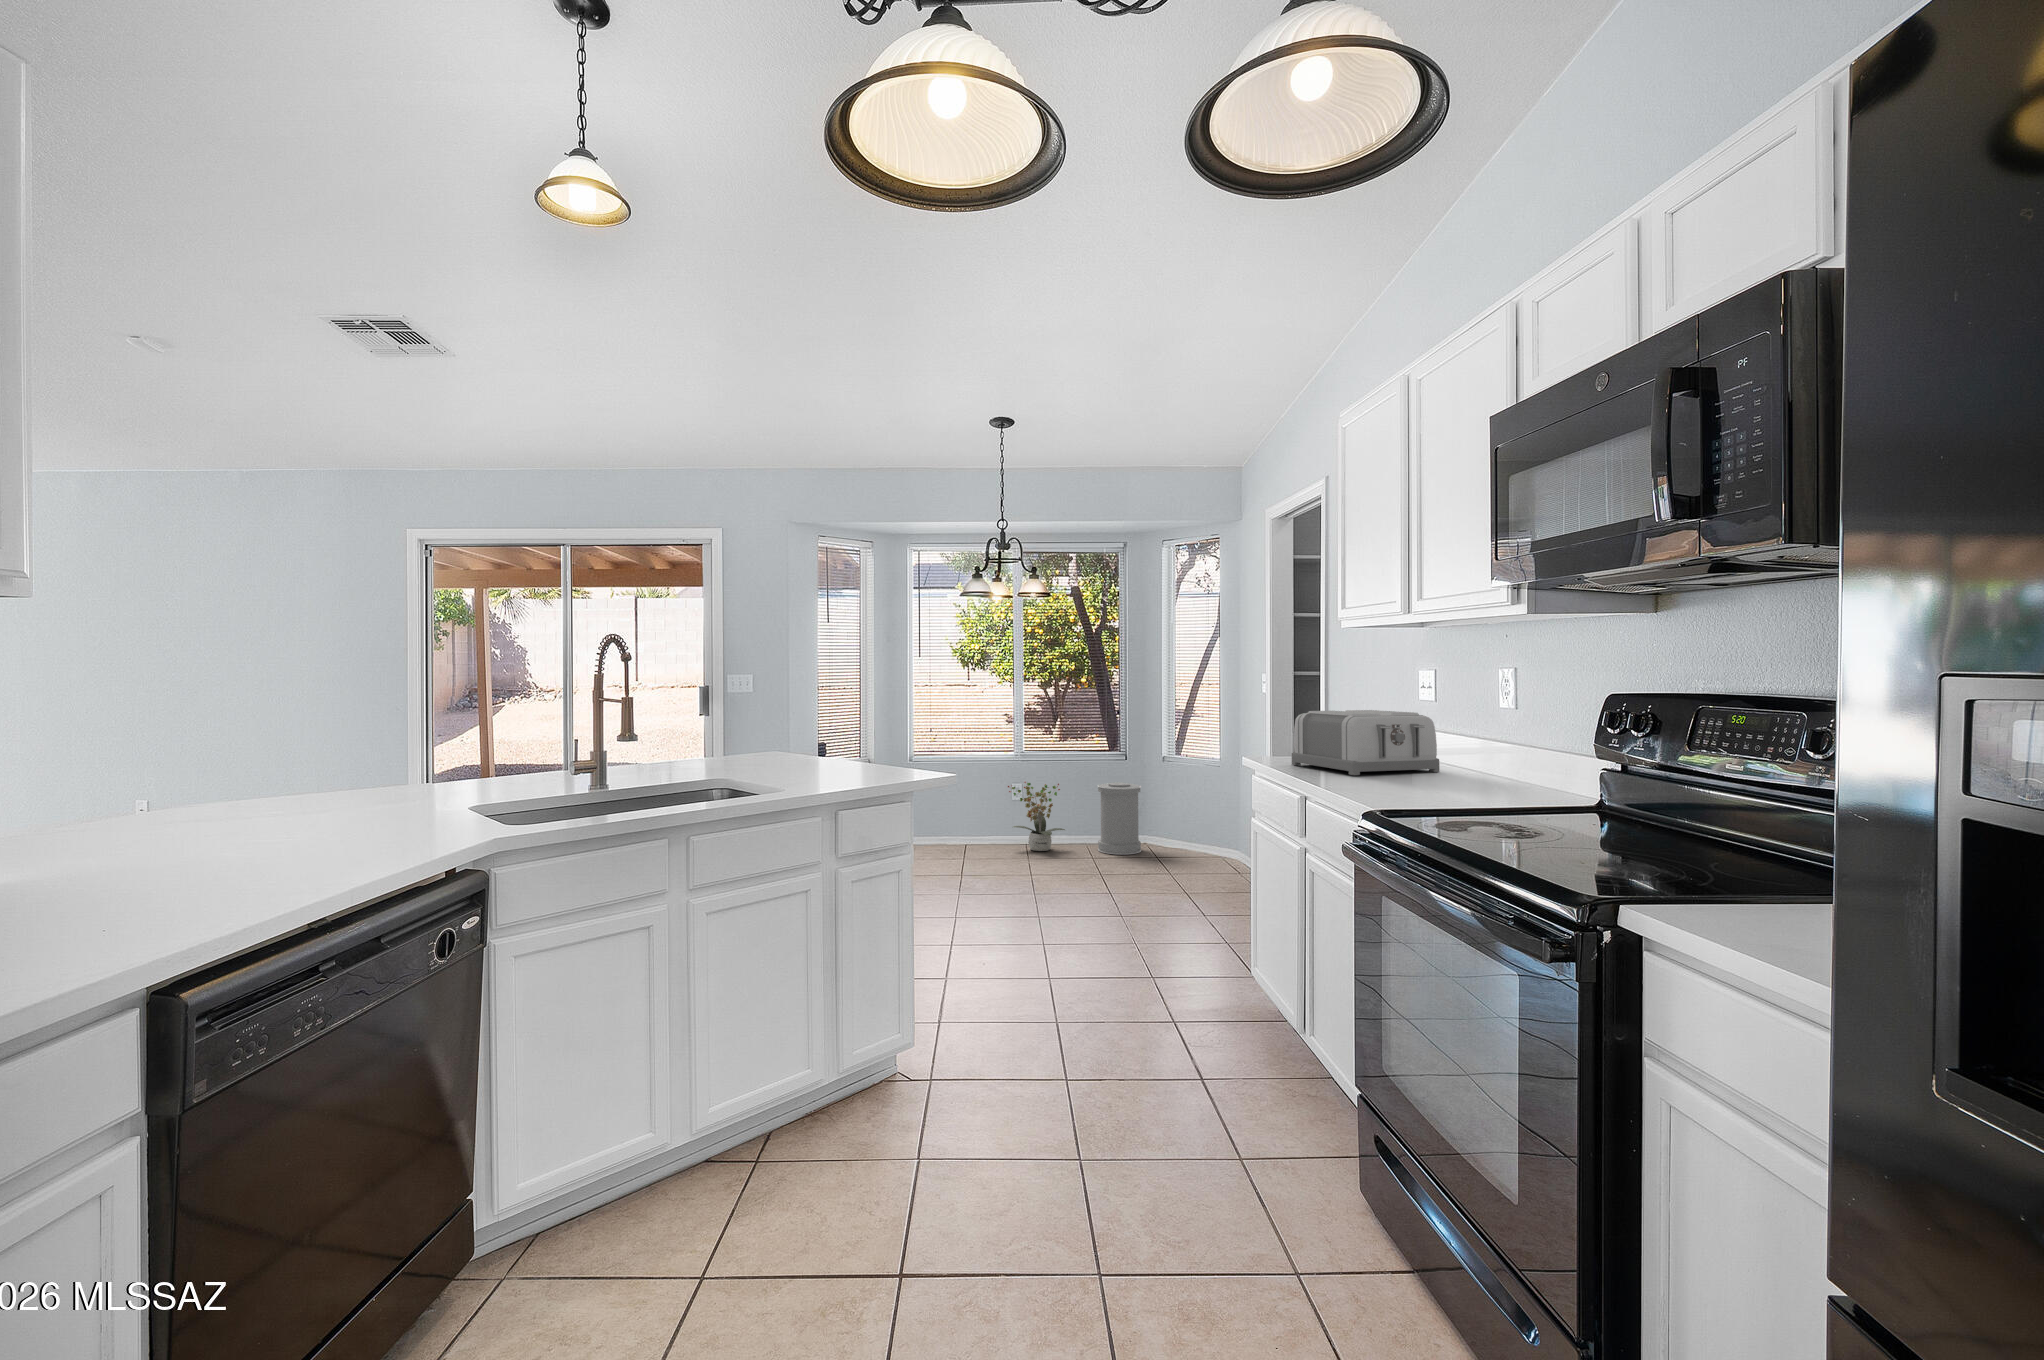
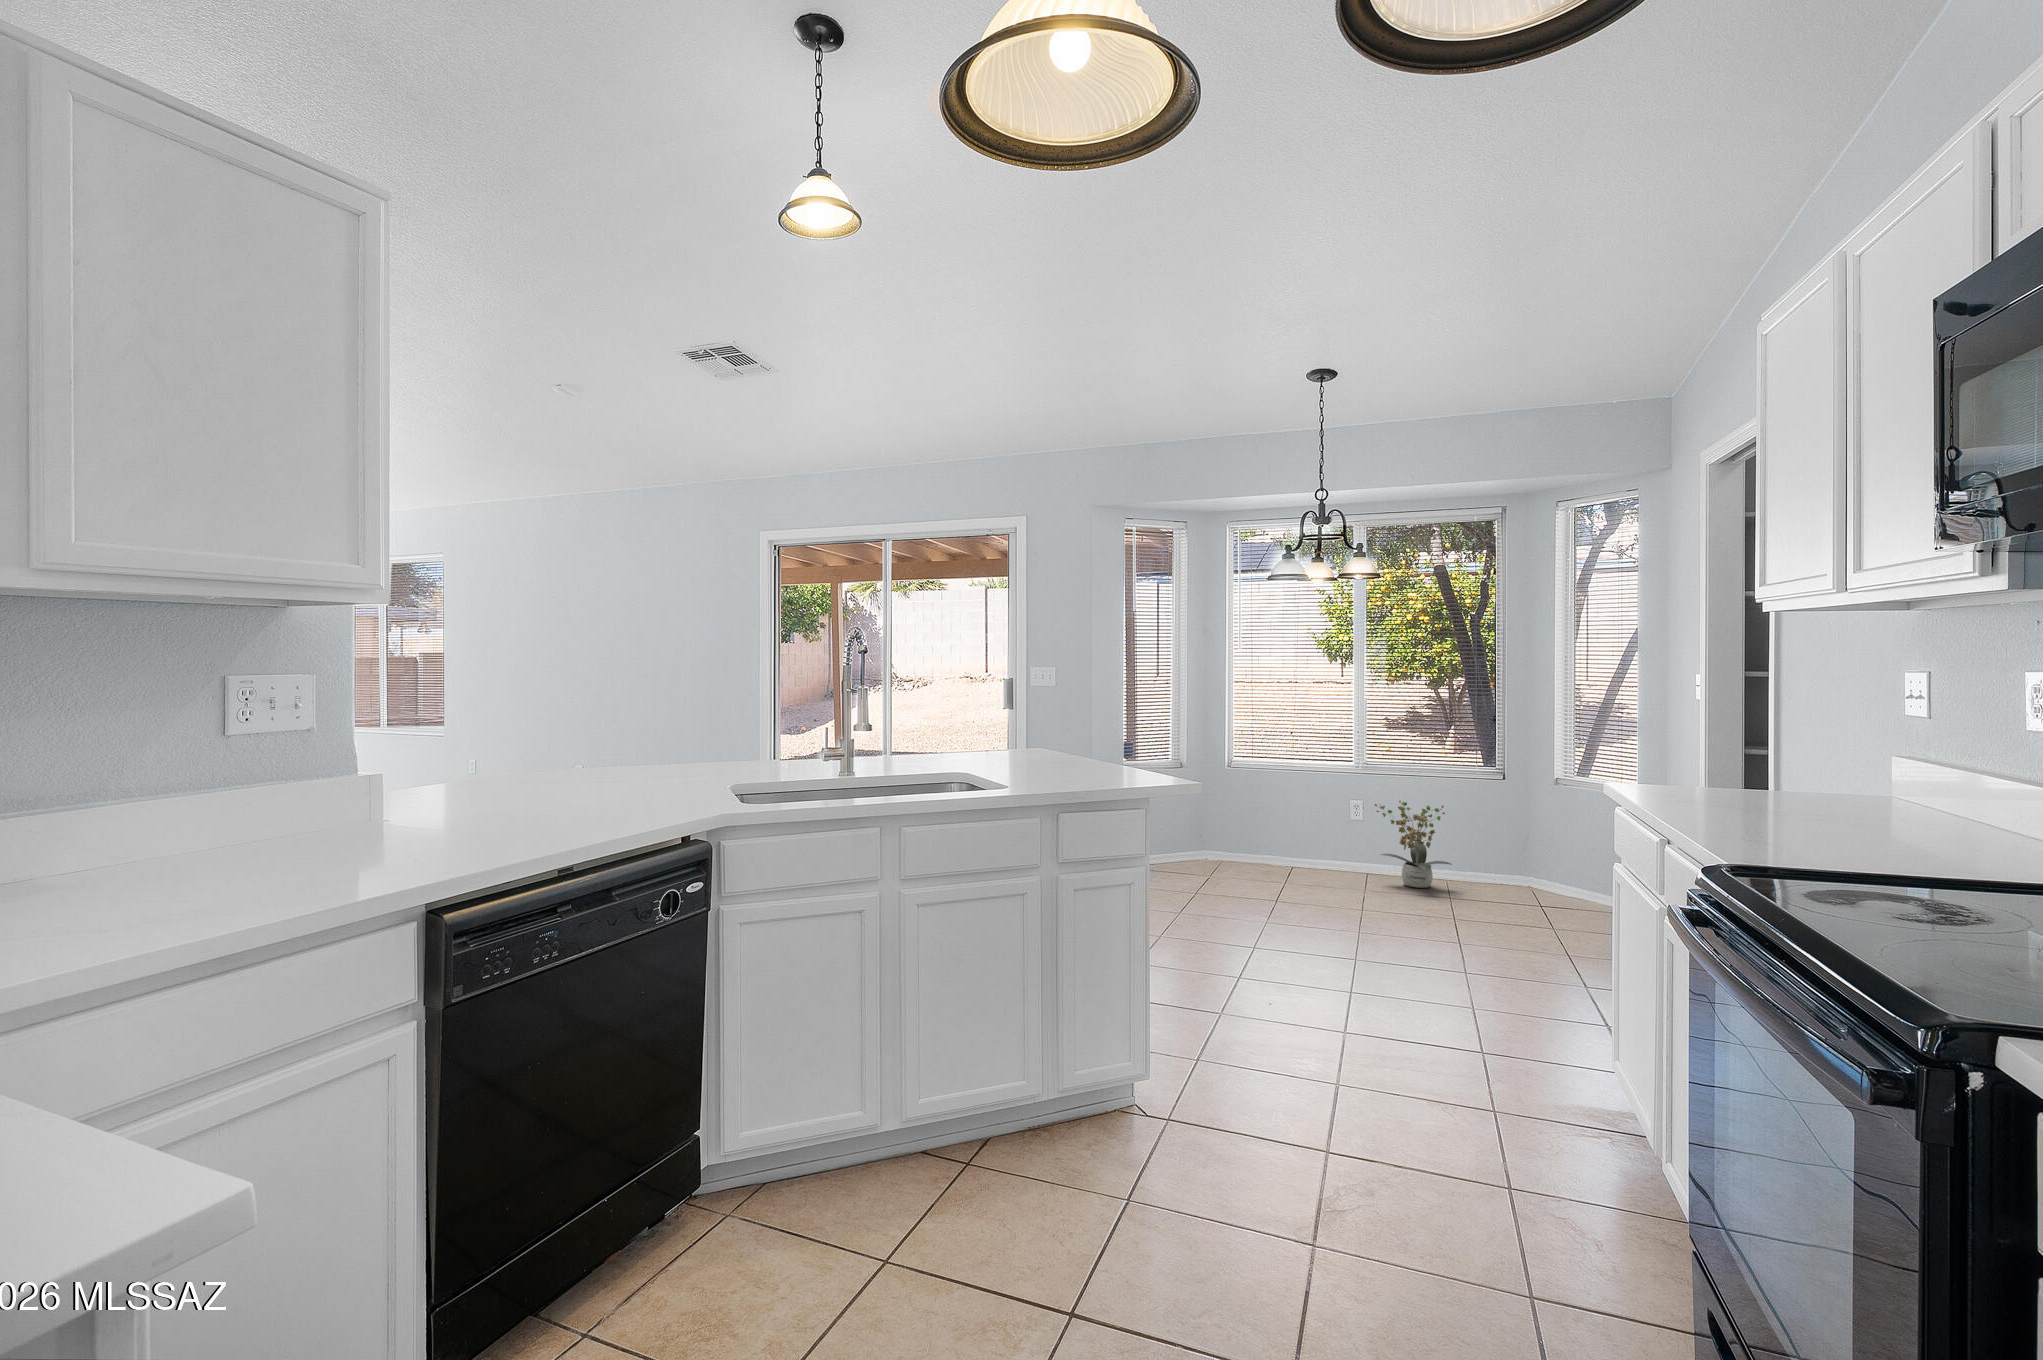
toaster: present [1292,710,1440,775] -> none [1689,727,1934,824]
trash can: present [1098,782,1141,855] -> none [1497,809,1560,904]

